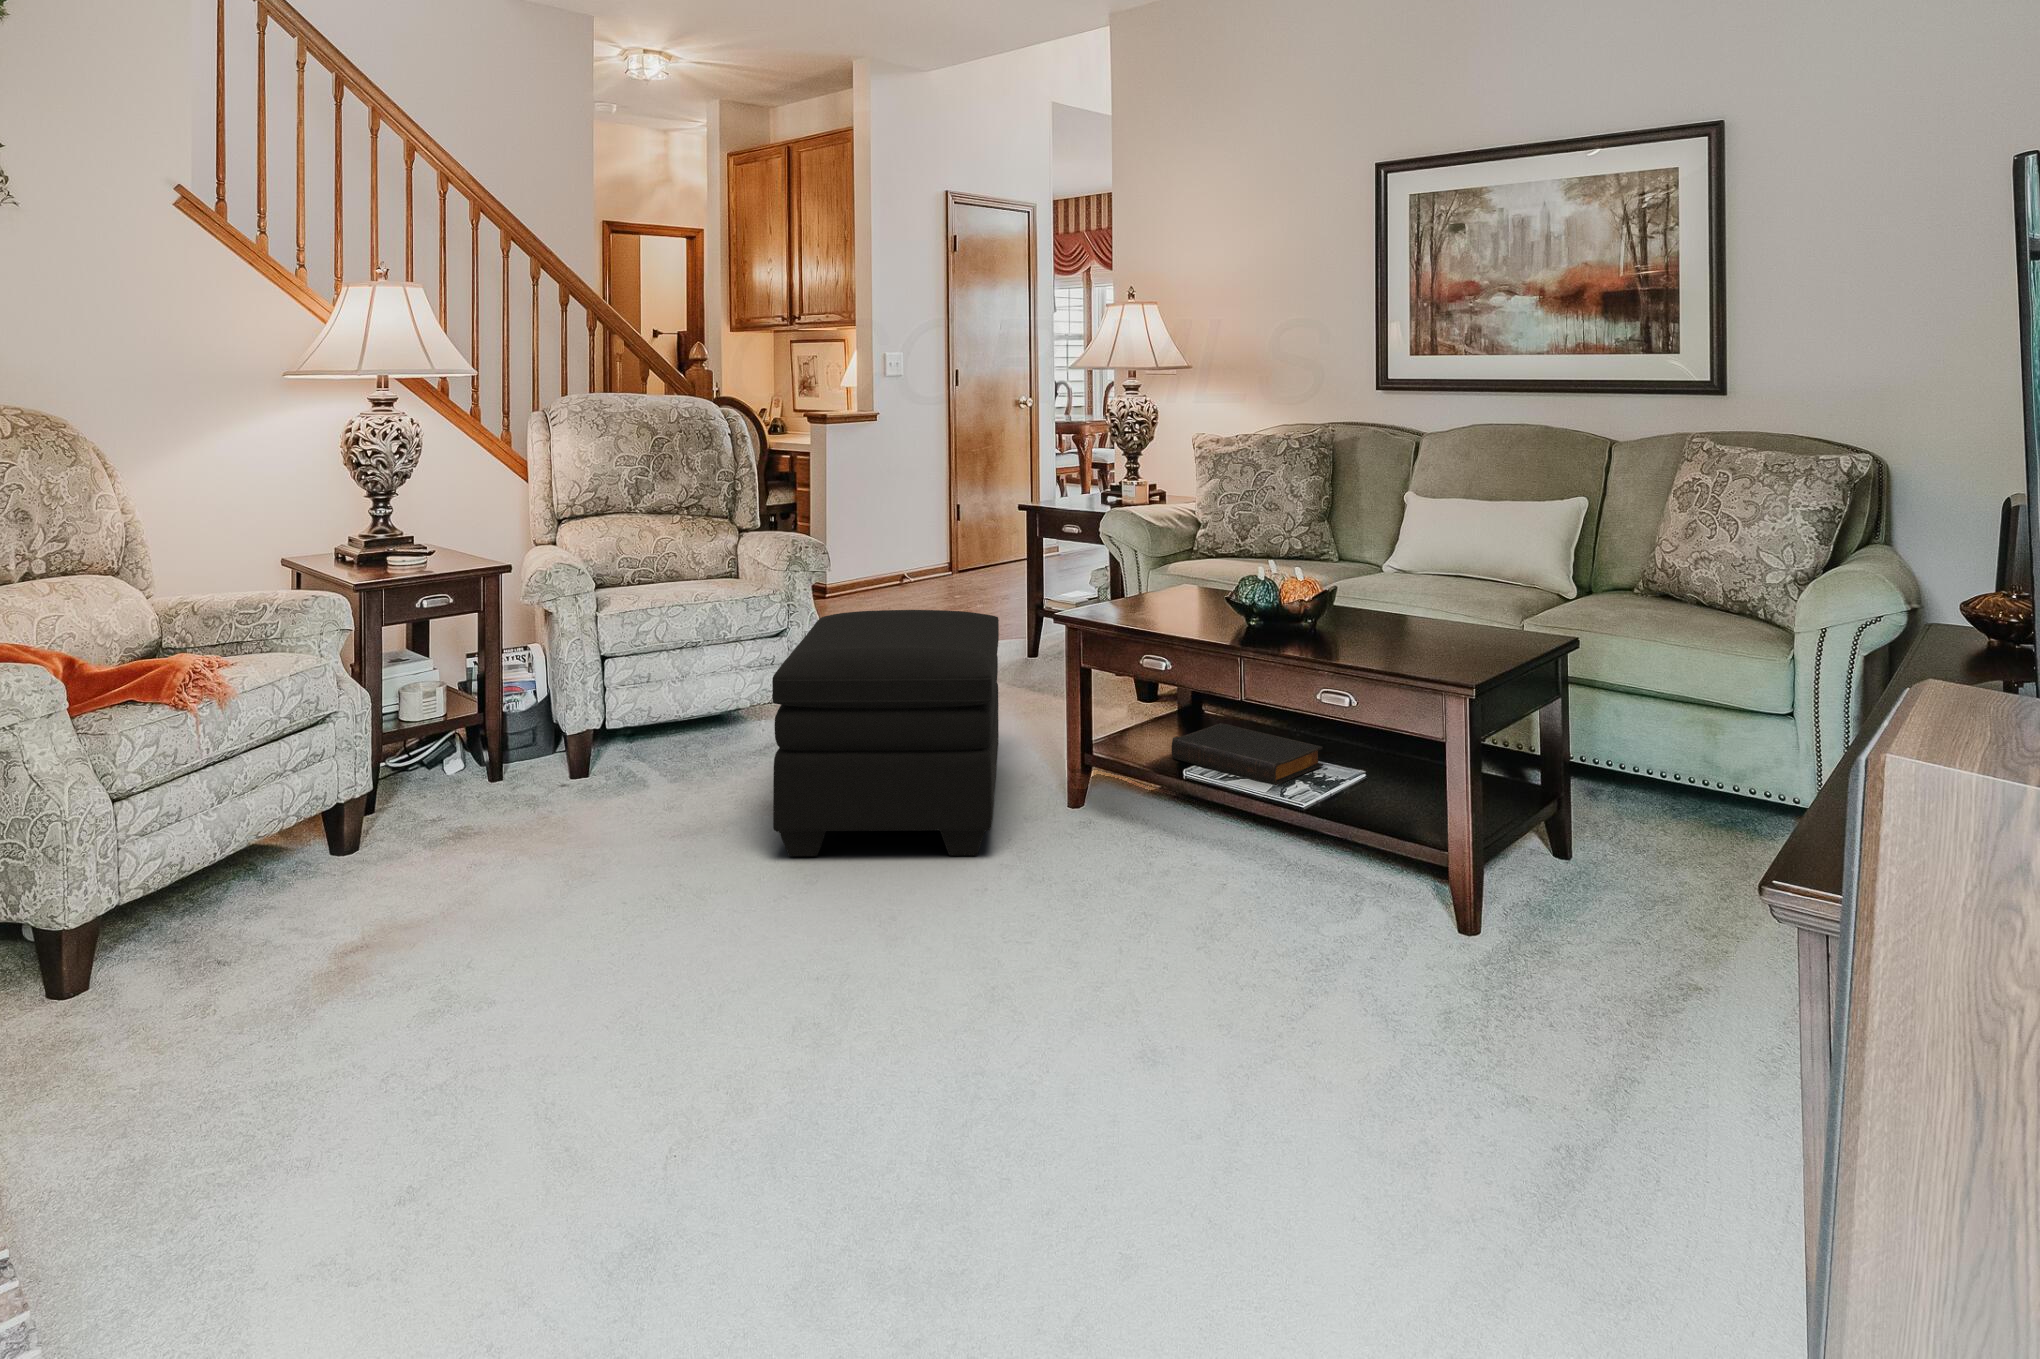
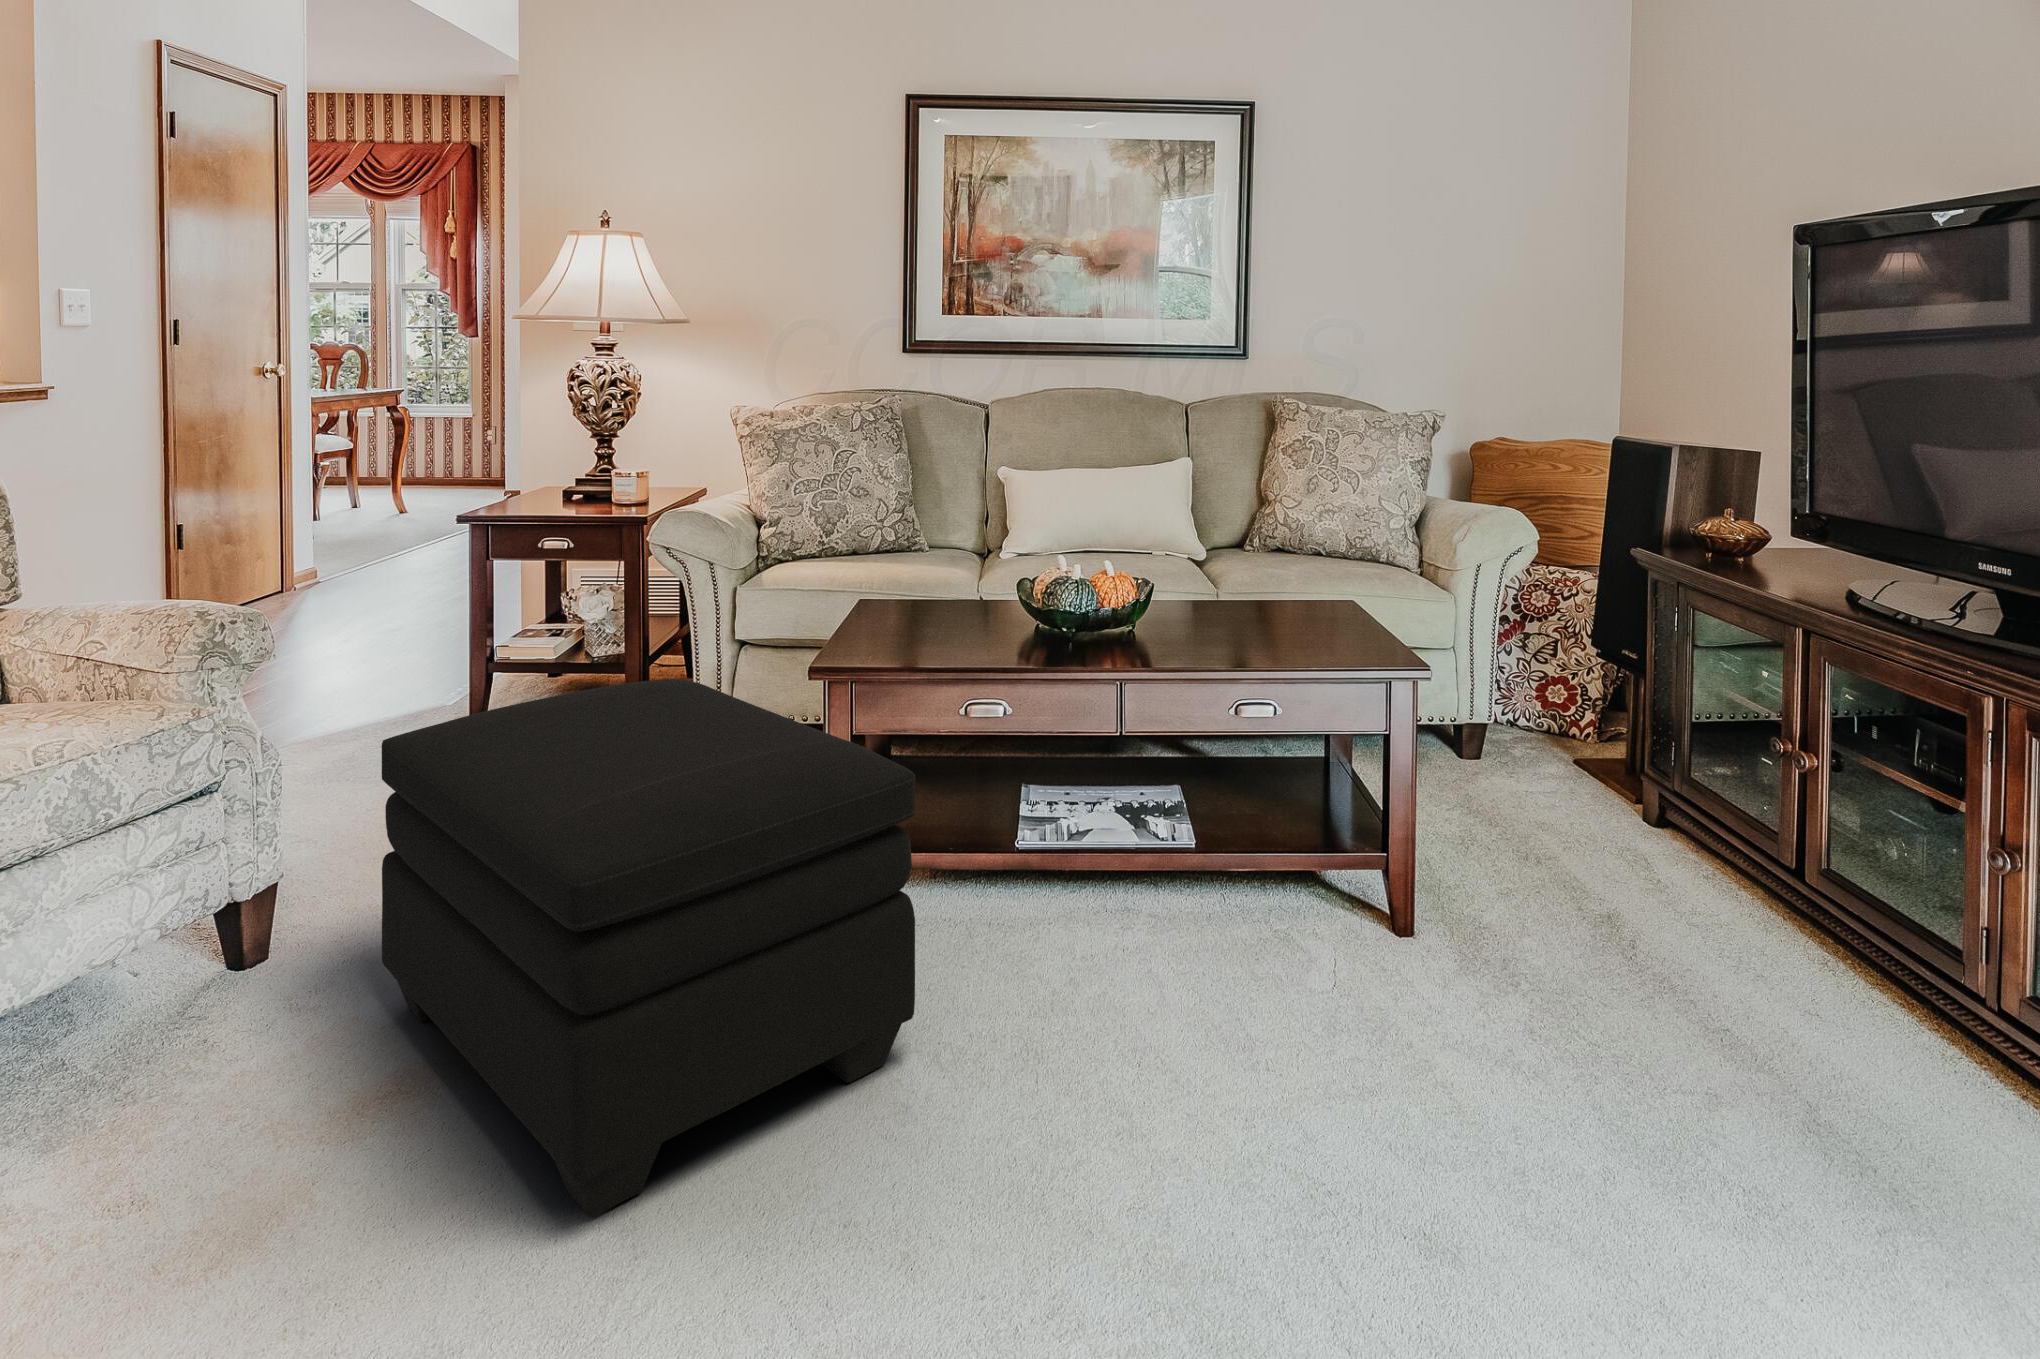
book: present [1172,723,1323,785] -> none [1011,761,1173,824]

